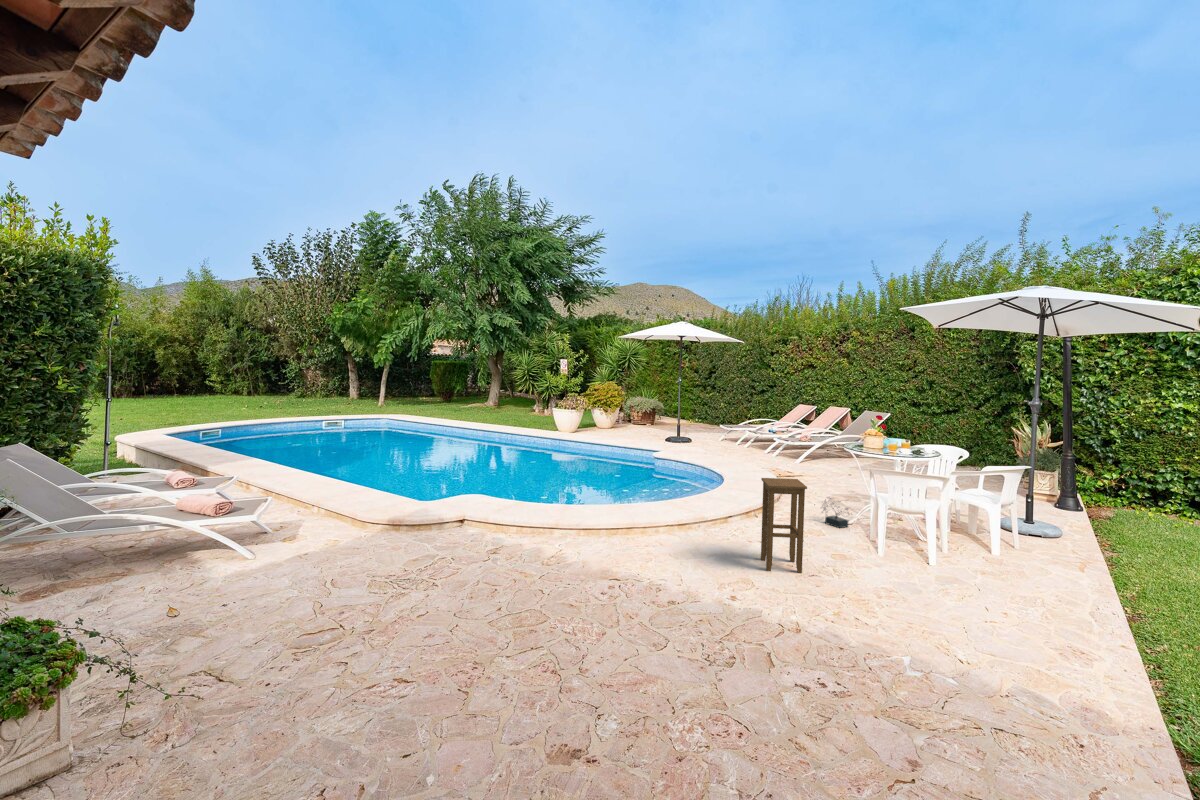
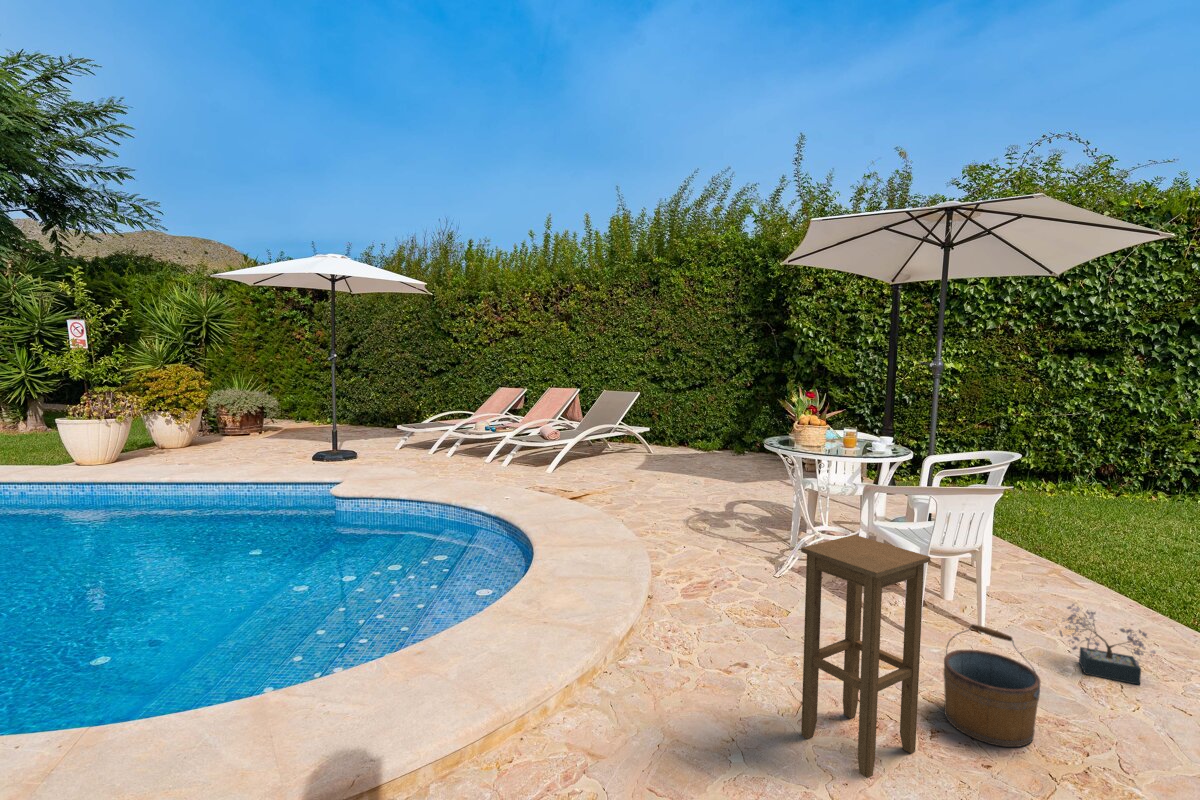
decorative plant: present [821,497,848,528] -> present [1059,604,1156,685]
bucket: none [835,530,878,585] -> present [944,624,1041,747]

